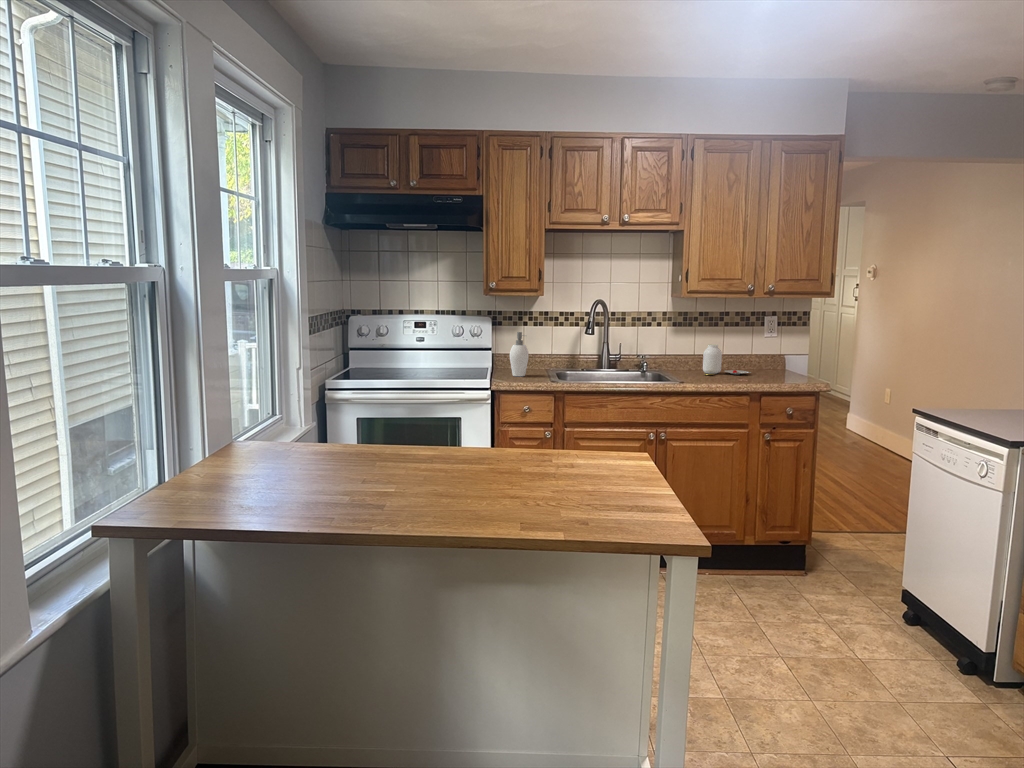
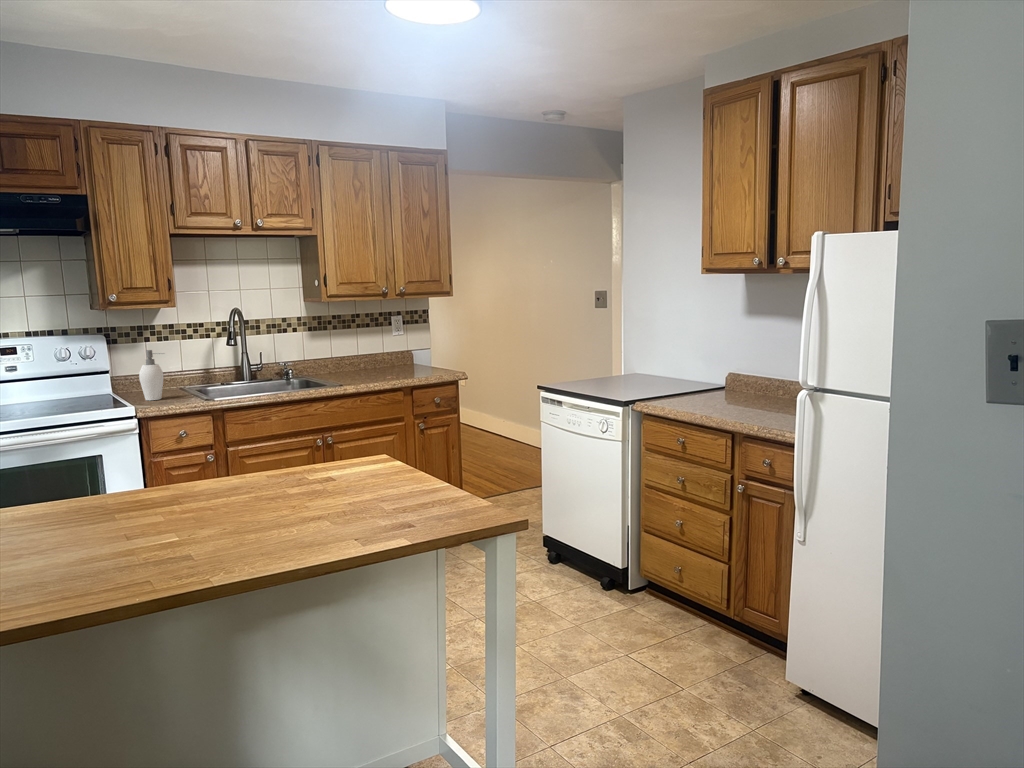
jar: present [703,344,749,375] -> none [342,346,389,376]

